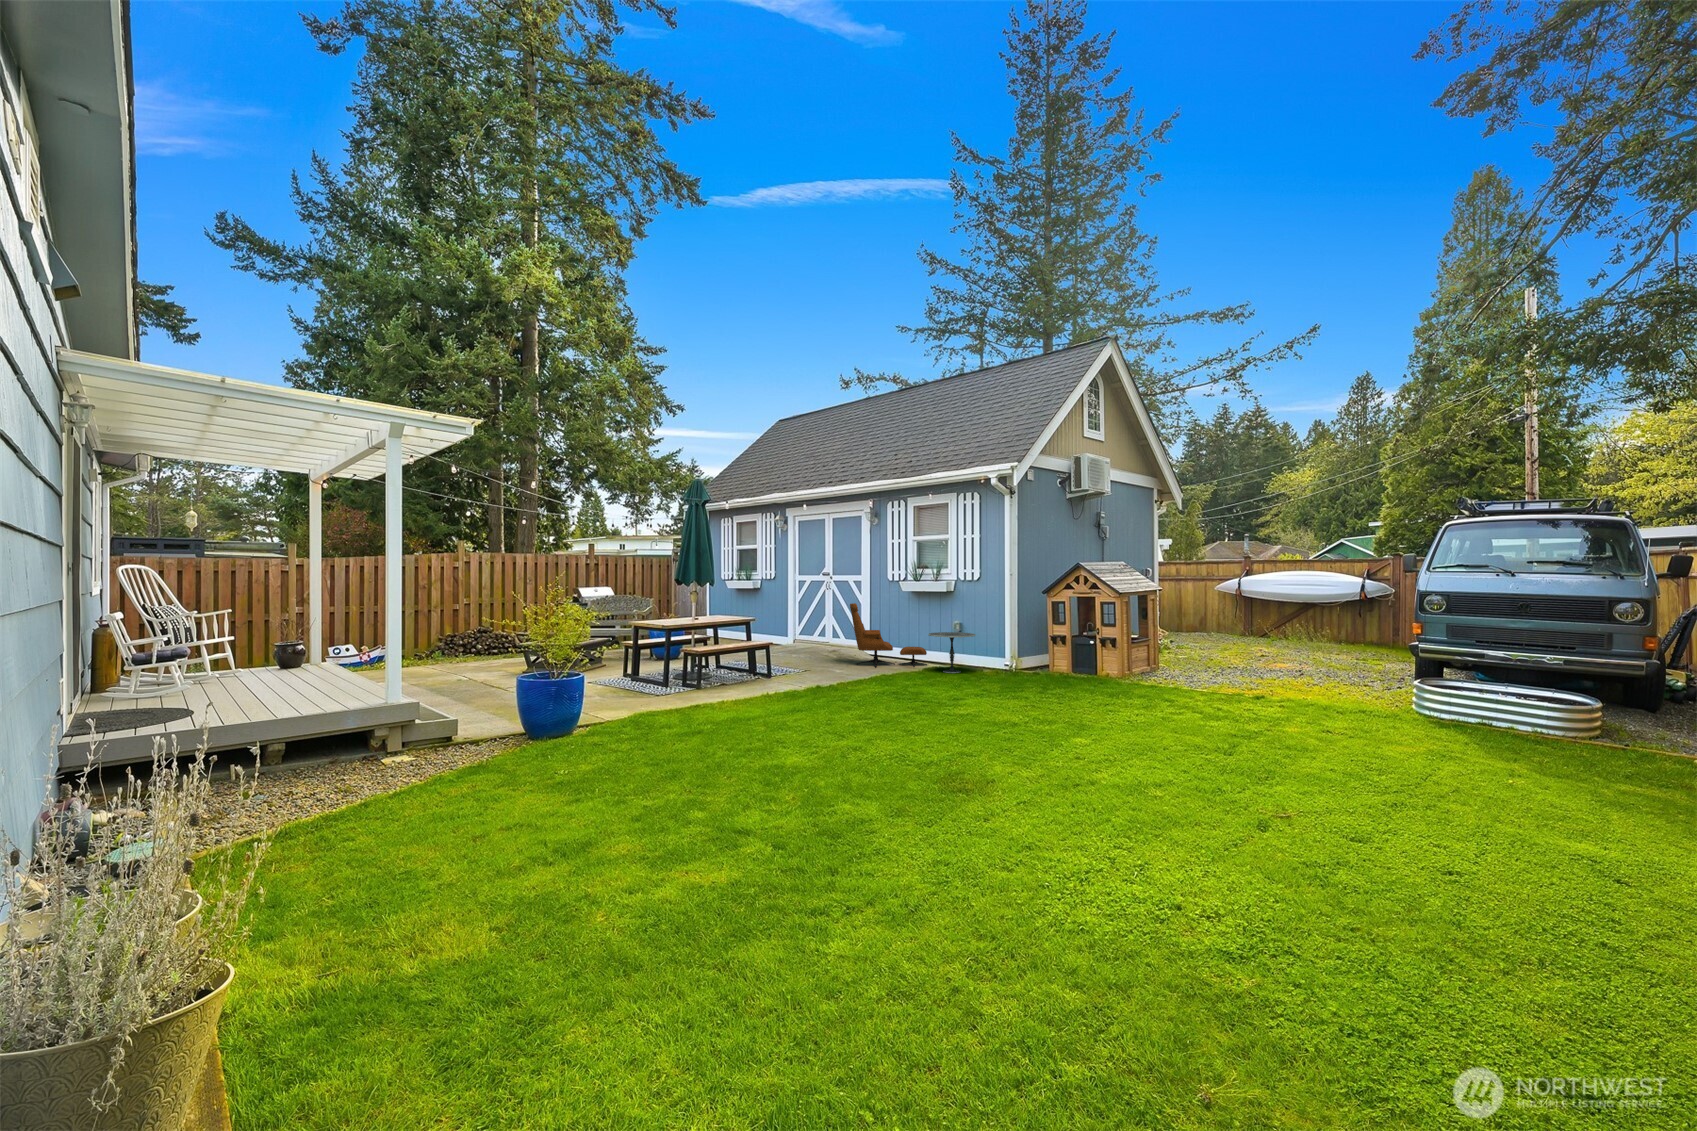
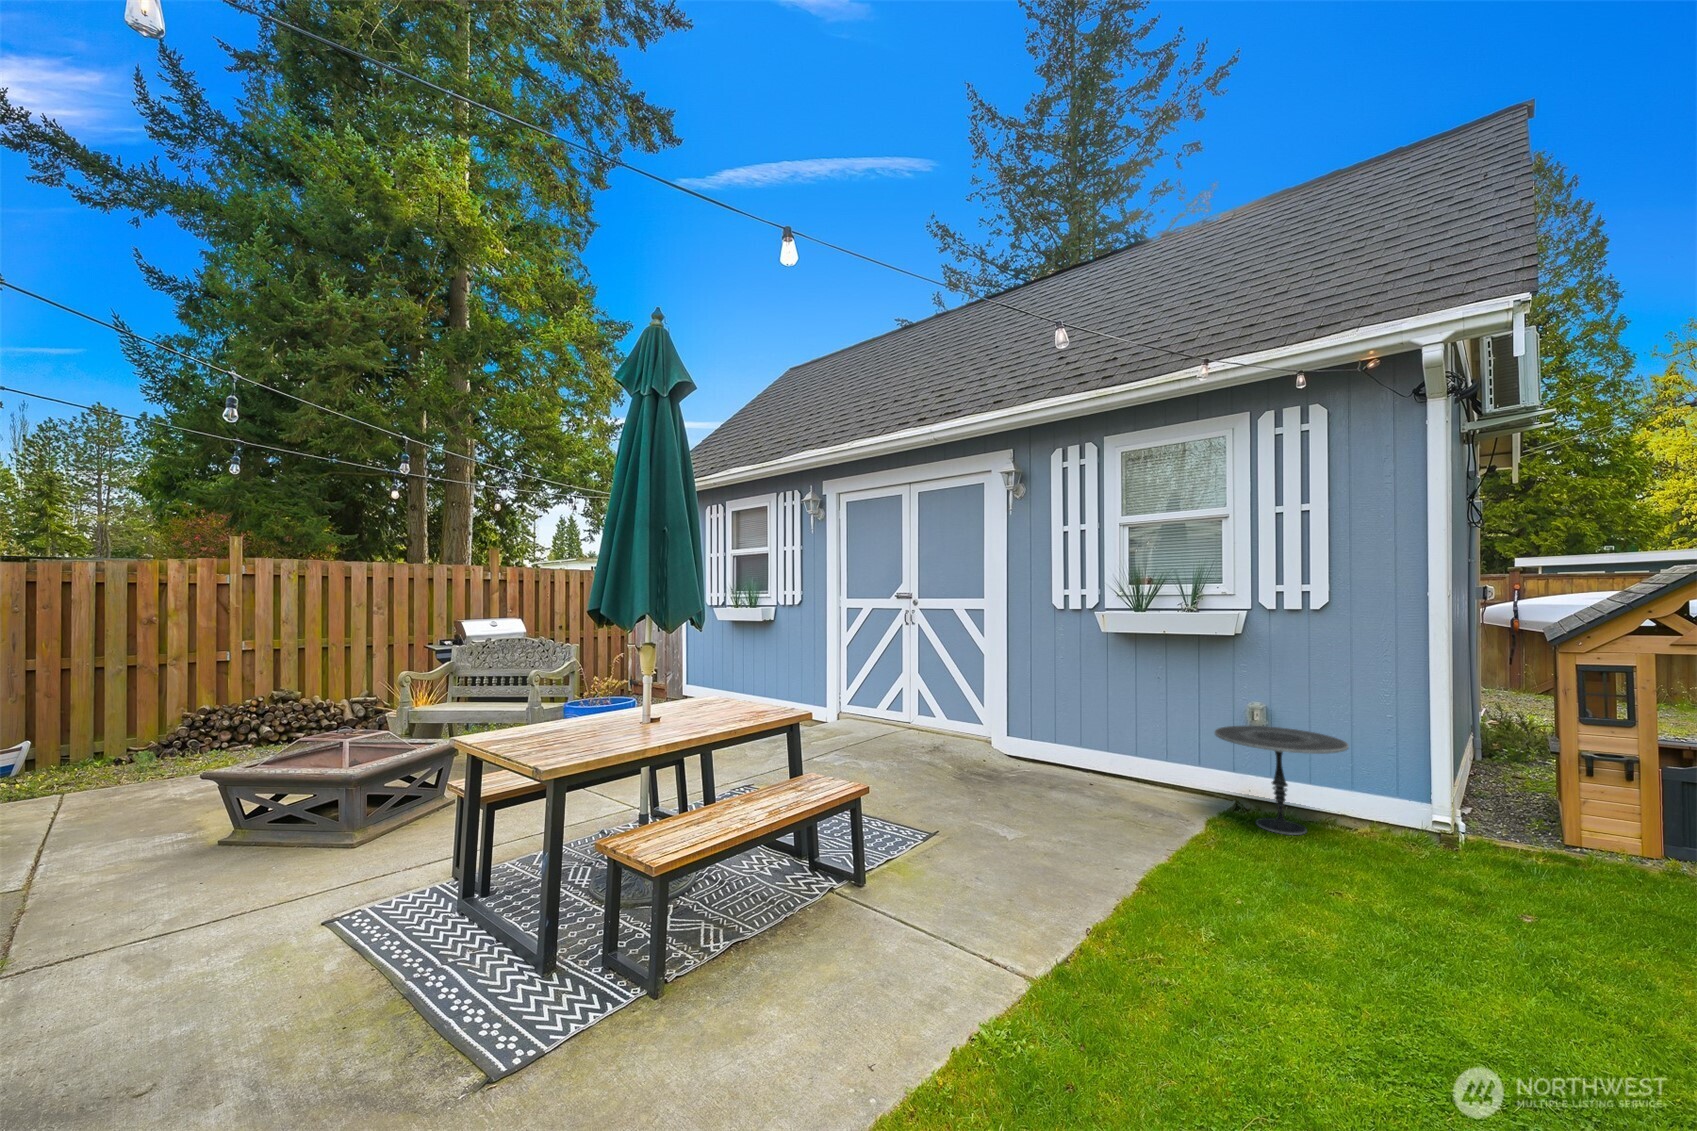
lounge chair: present [850,603,927,667] -> none [1001,657,1171,805]

